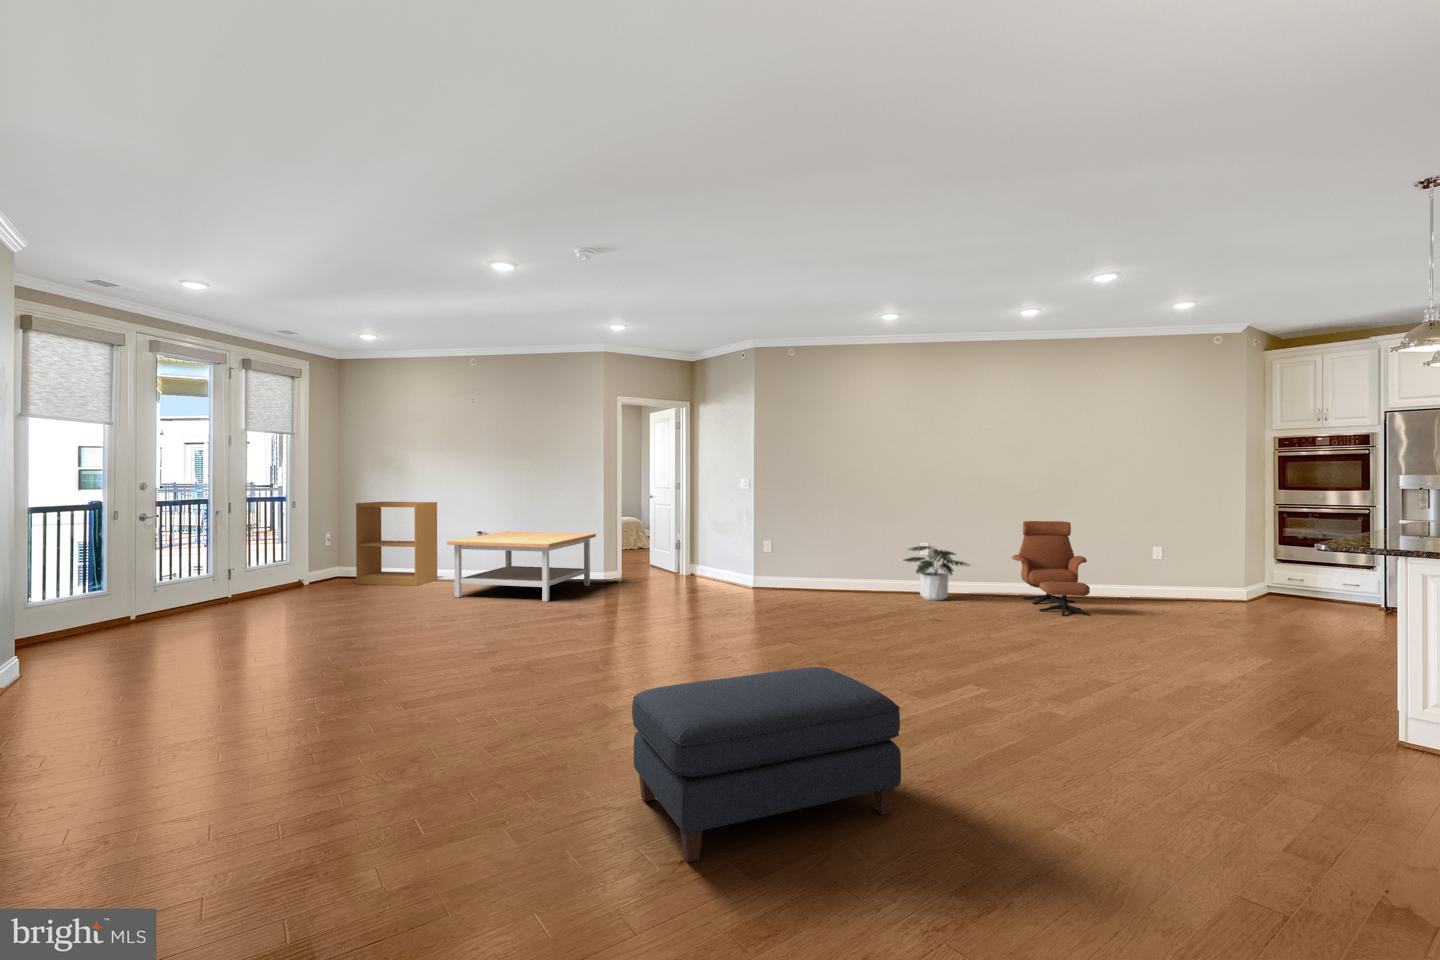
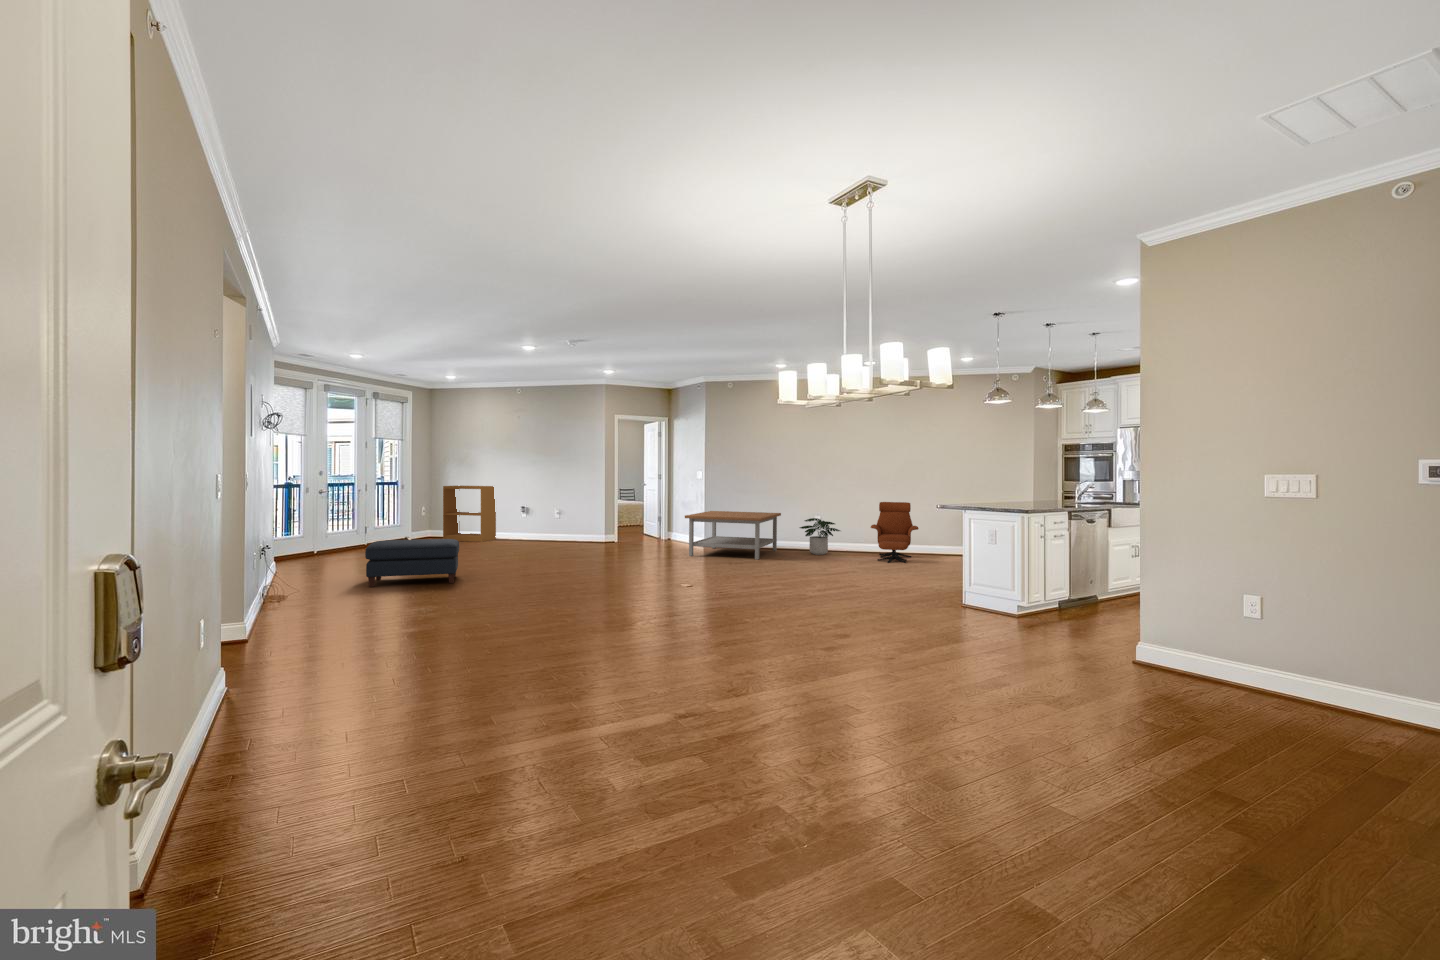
coffee table: present [447,532,596,602] -> present [685,511,781,560]
ottoman: present [632,667,901,862] -> present [365,539,459,587]

